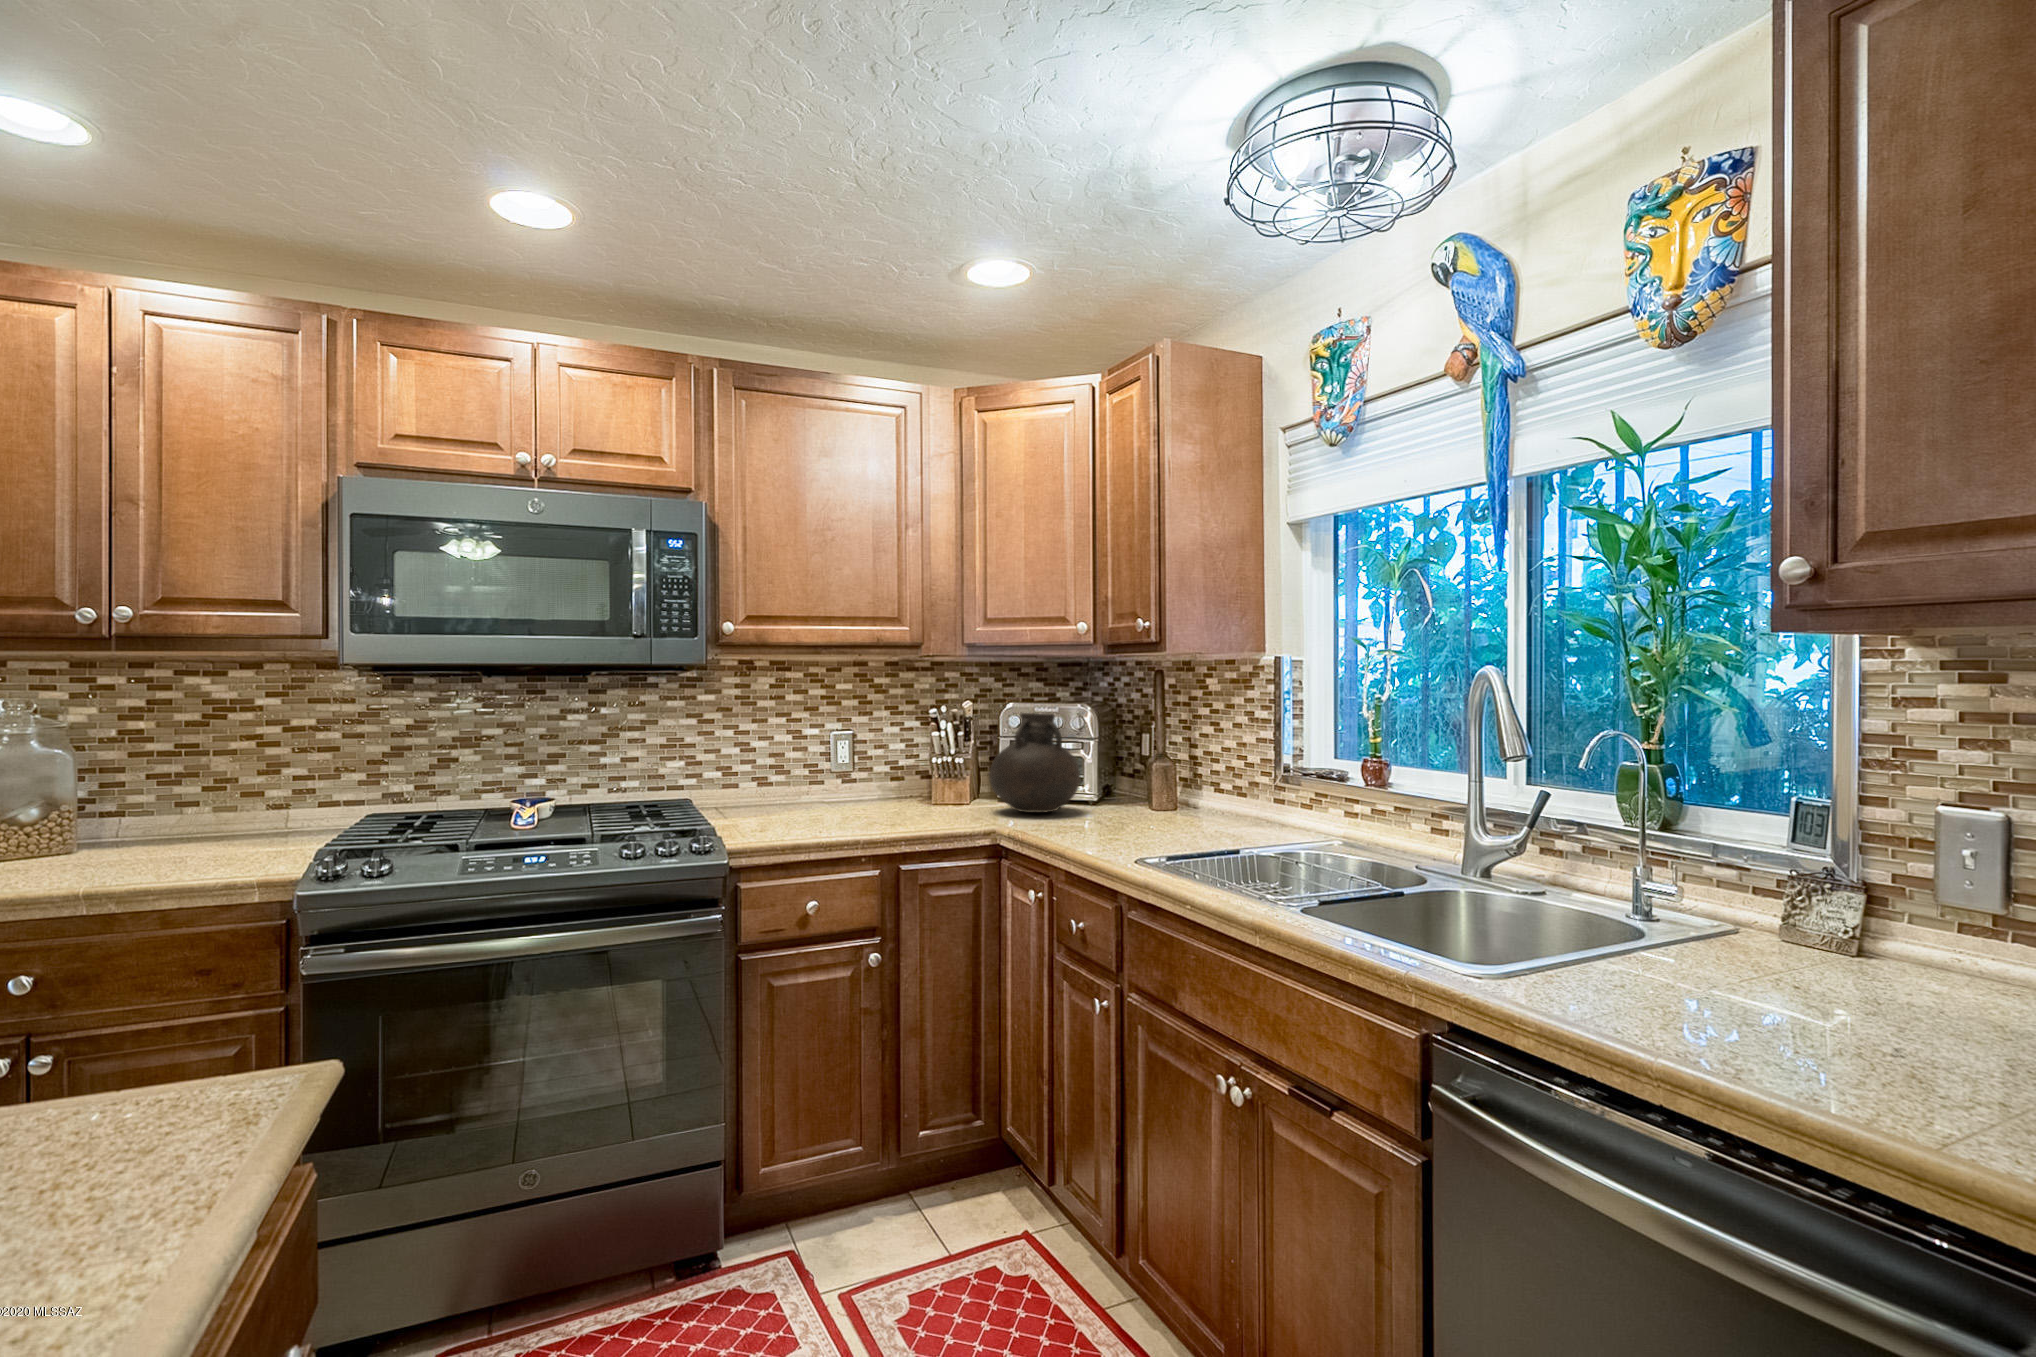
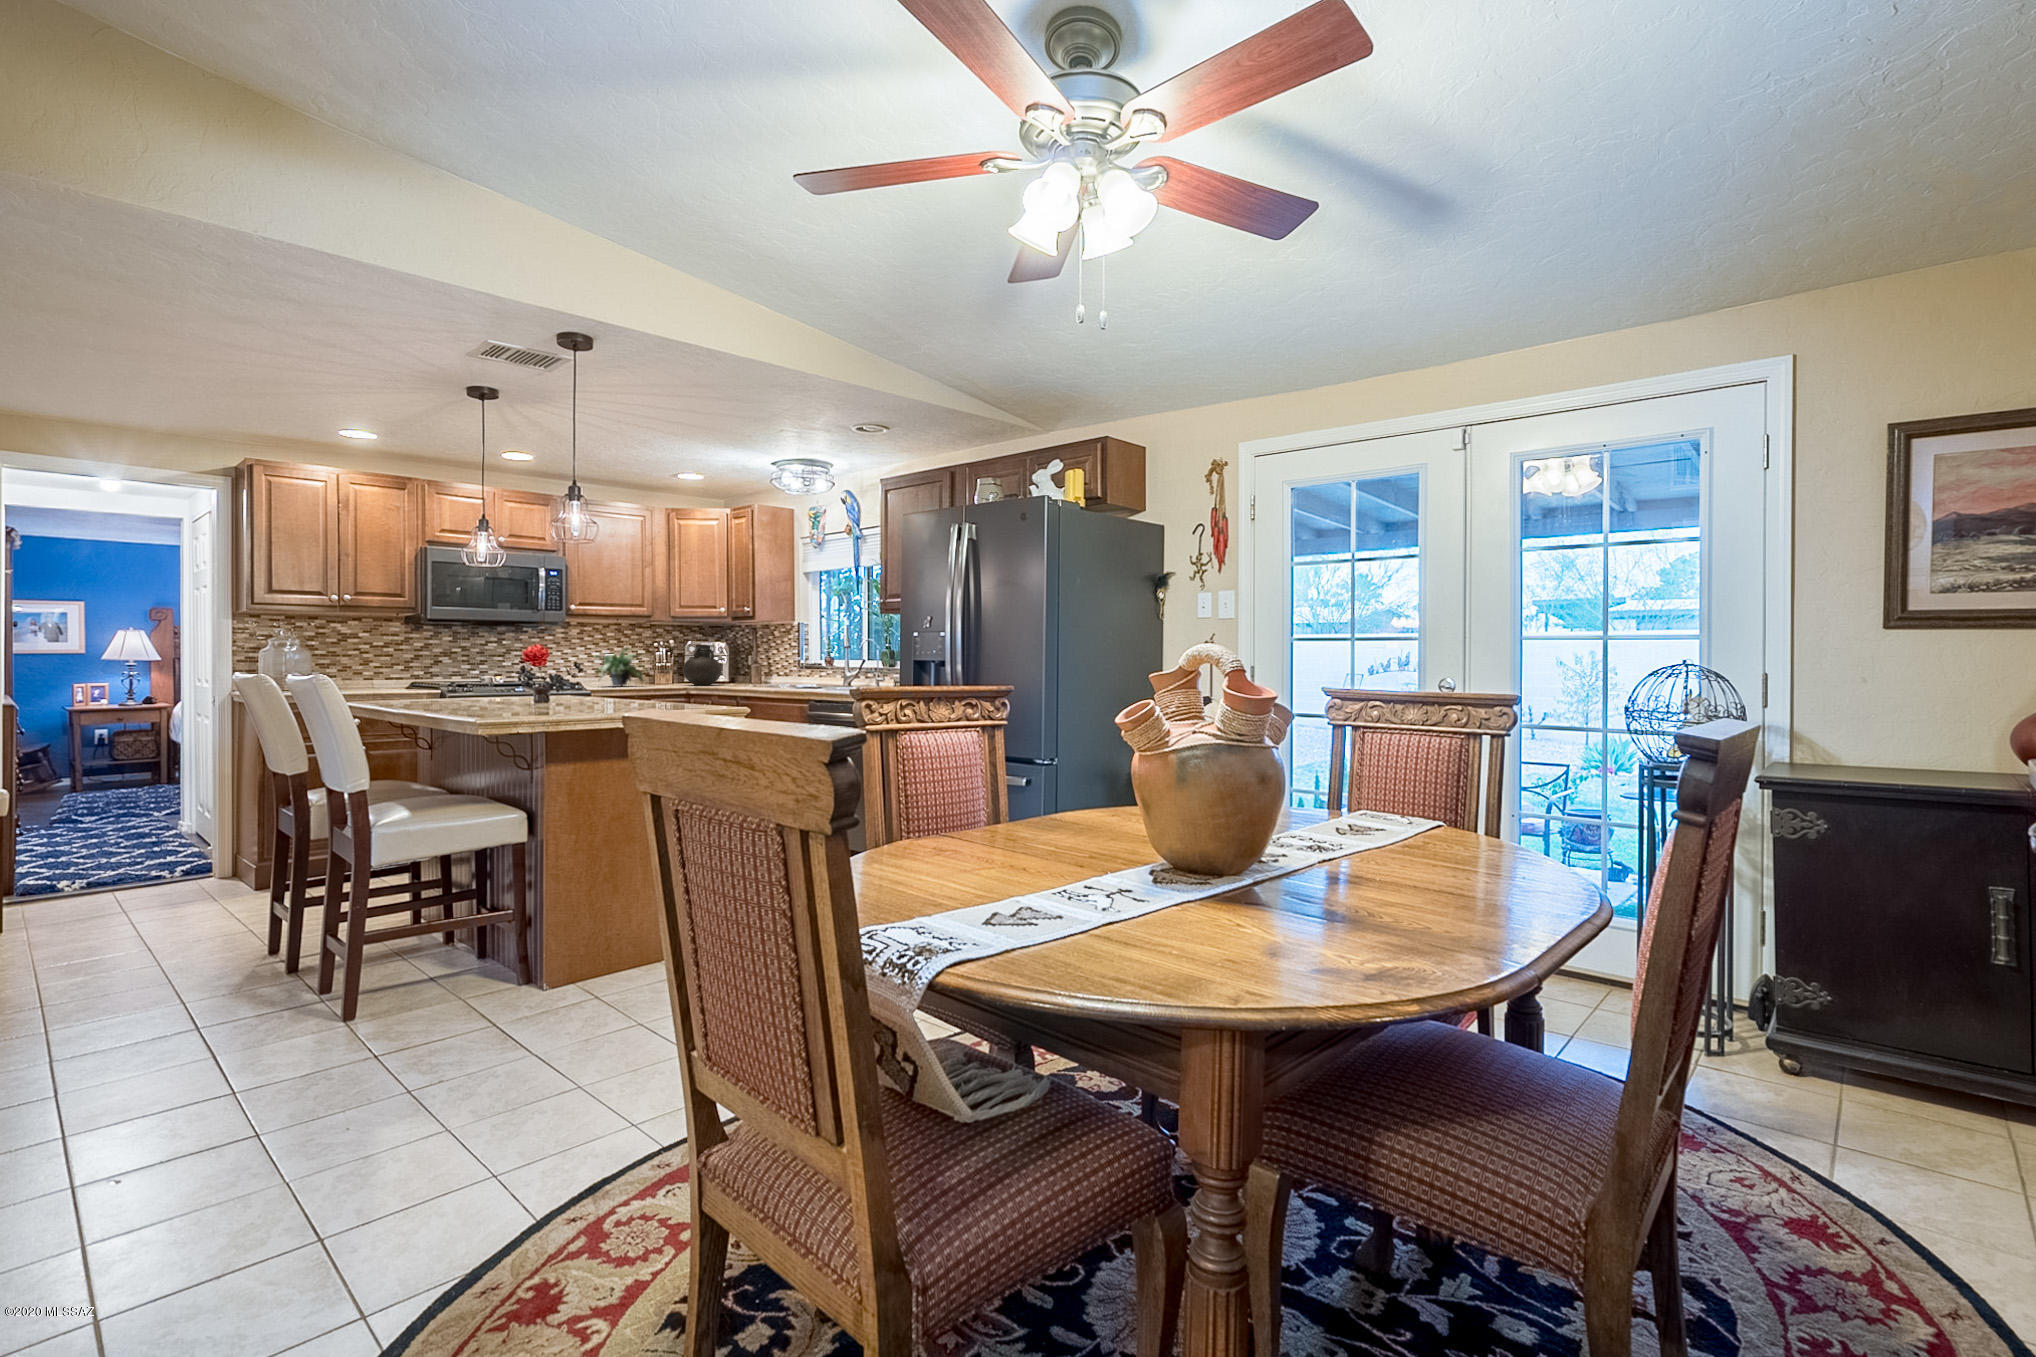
potted plant: none [778,723,906,819] -> present [595,647,647,686]

